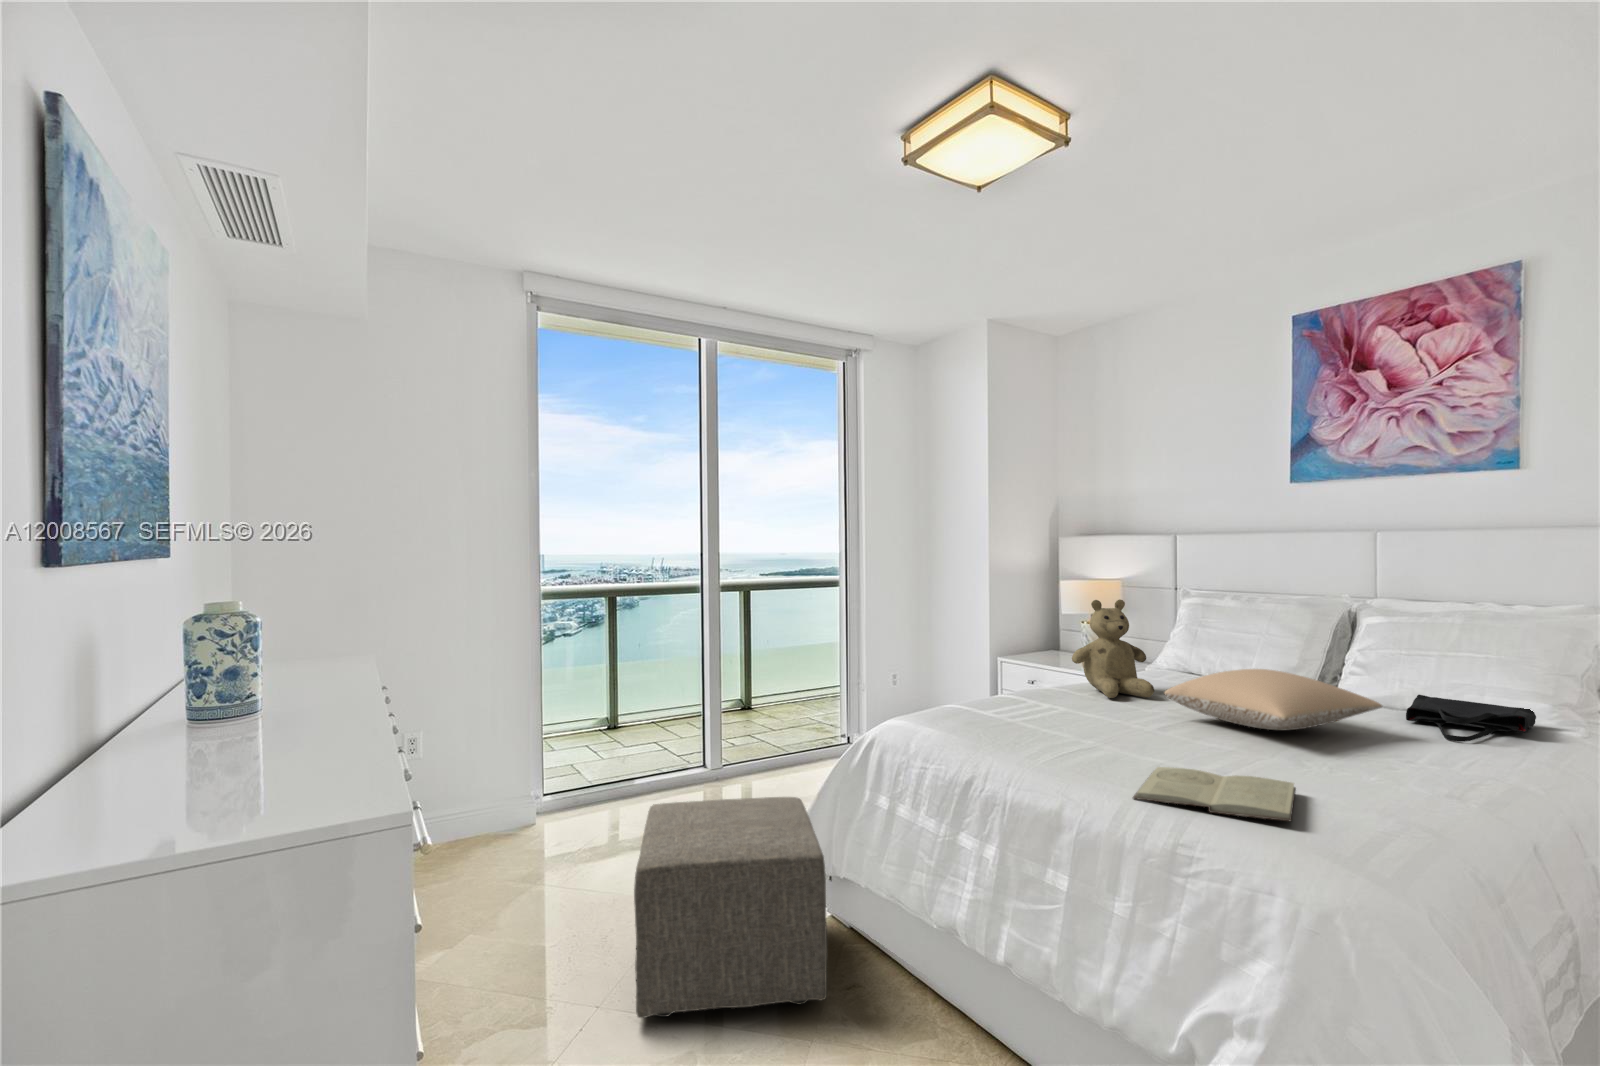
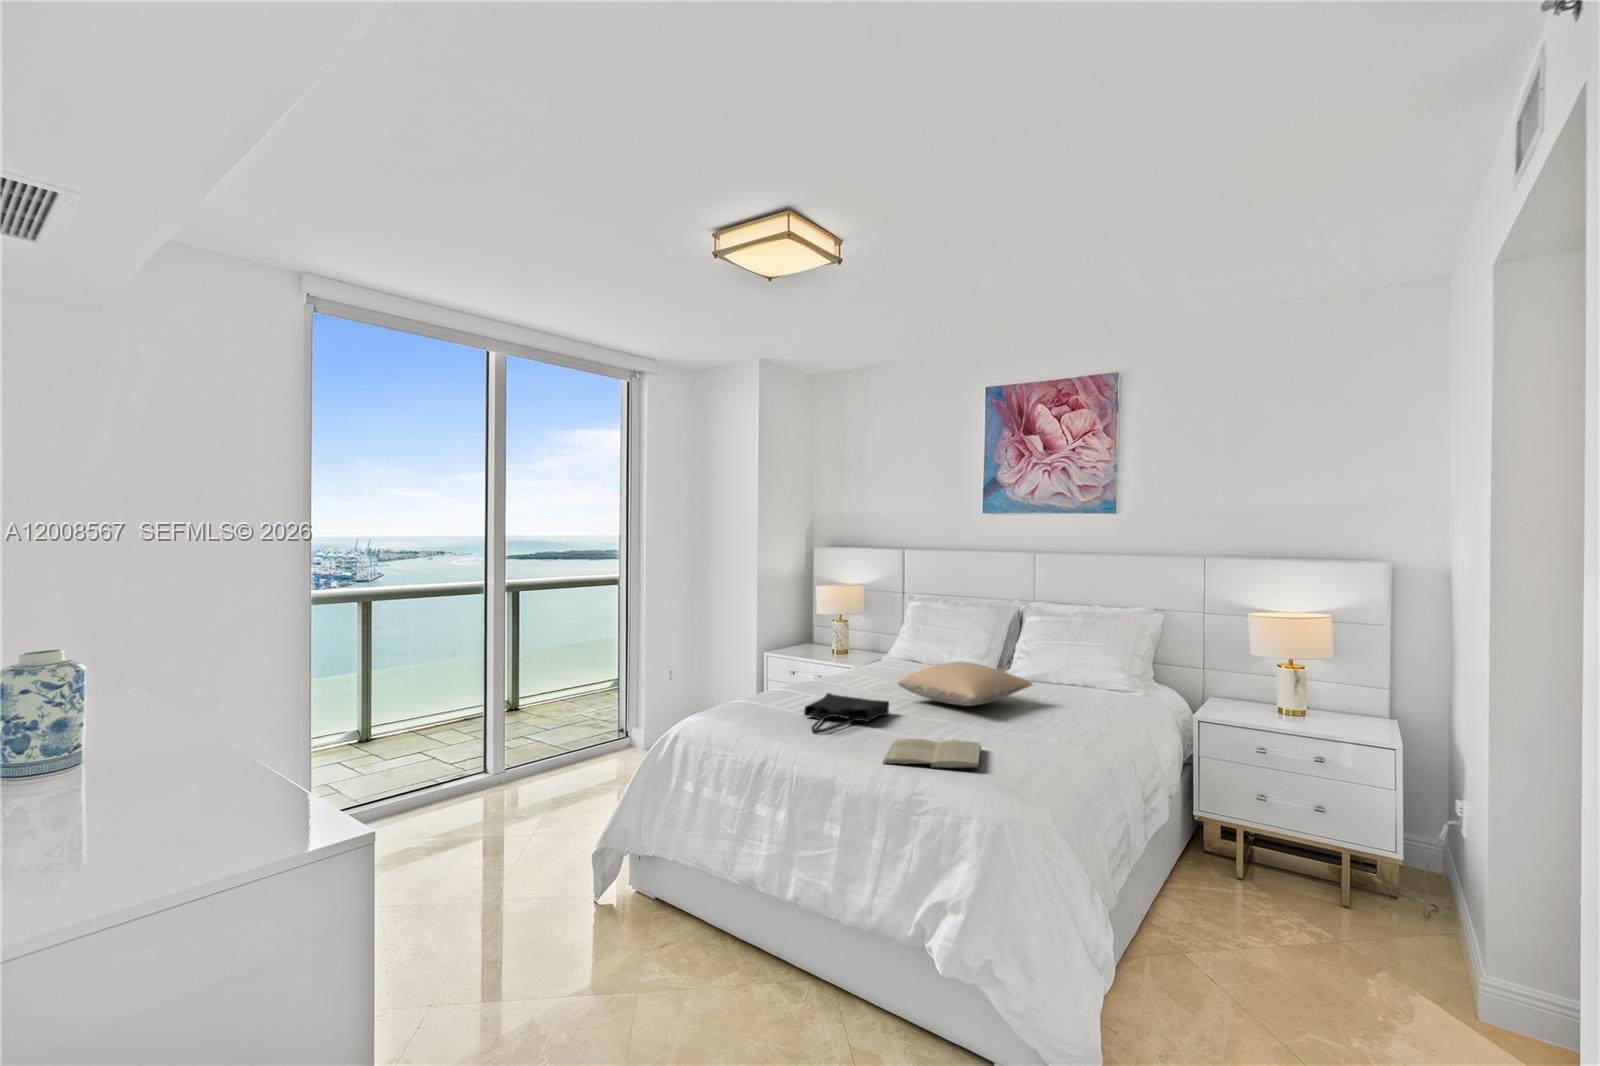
teddy bear: present [1072,599,1154,698] -> none [829,610,889,688]
tote bag: present [1406,695,1536,742] -> present [804,693,889,733]
ottoman: present [634,797,827,1018] -> none [472,791,649,995]

